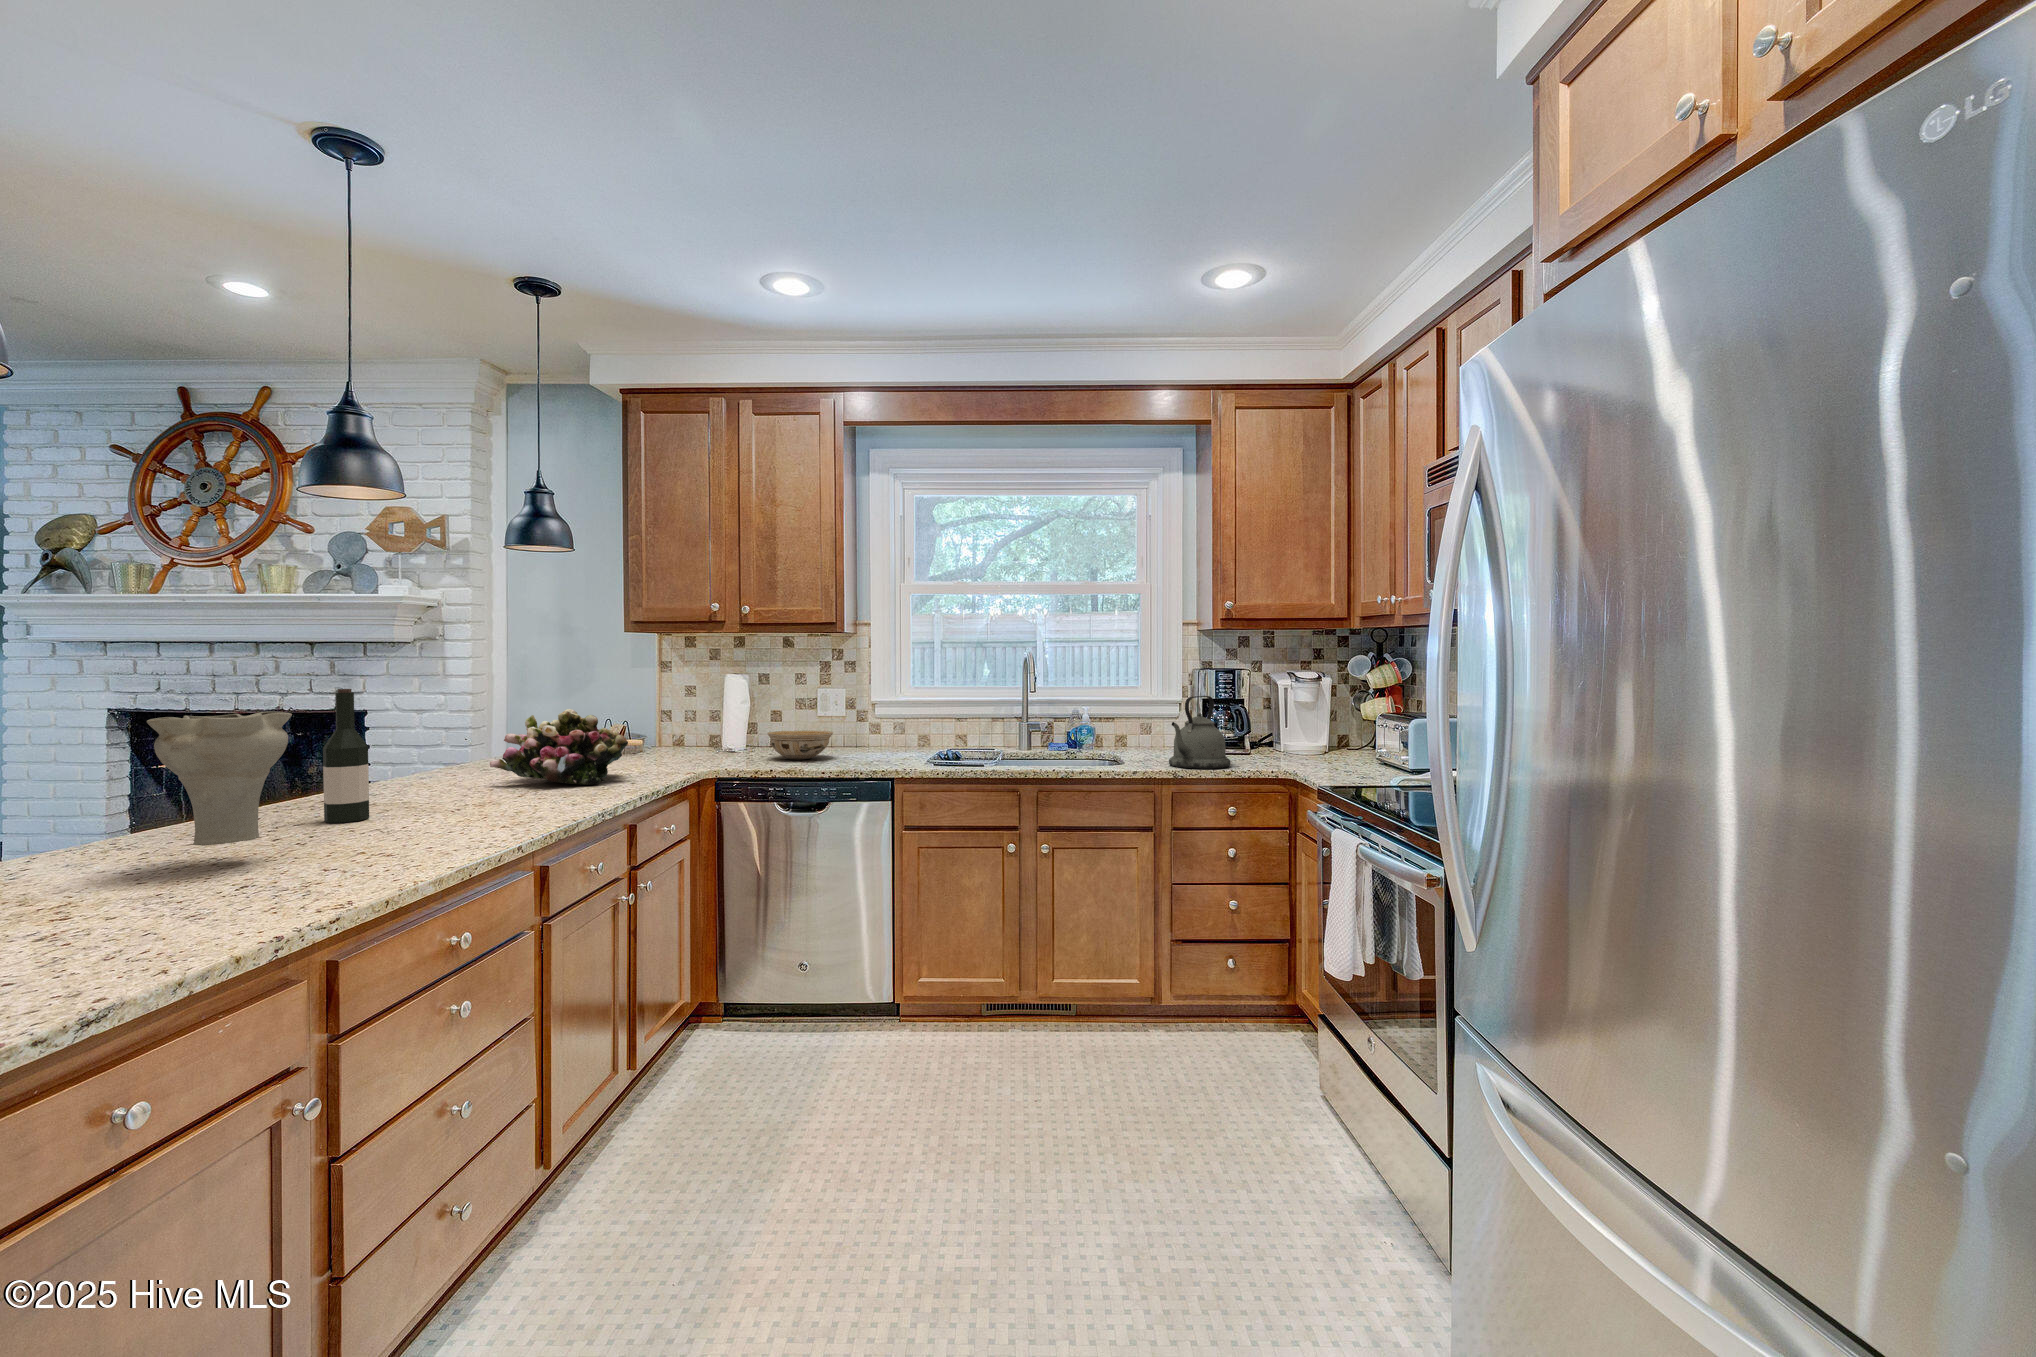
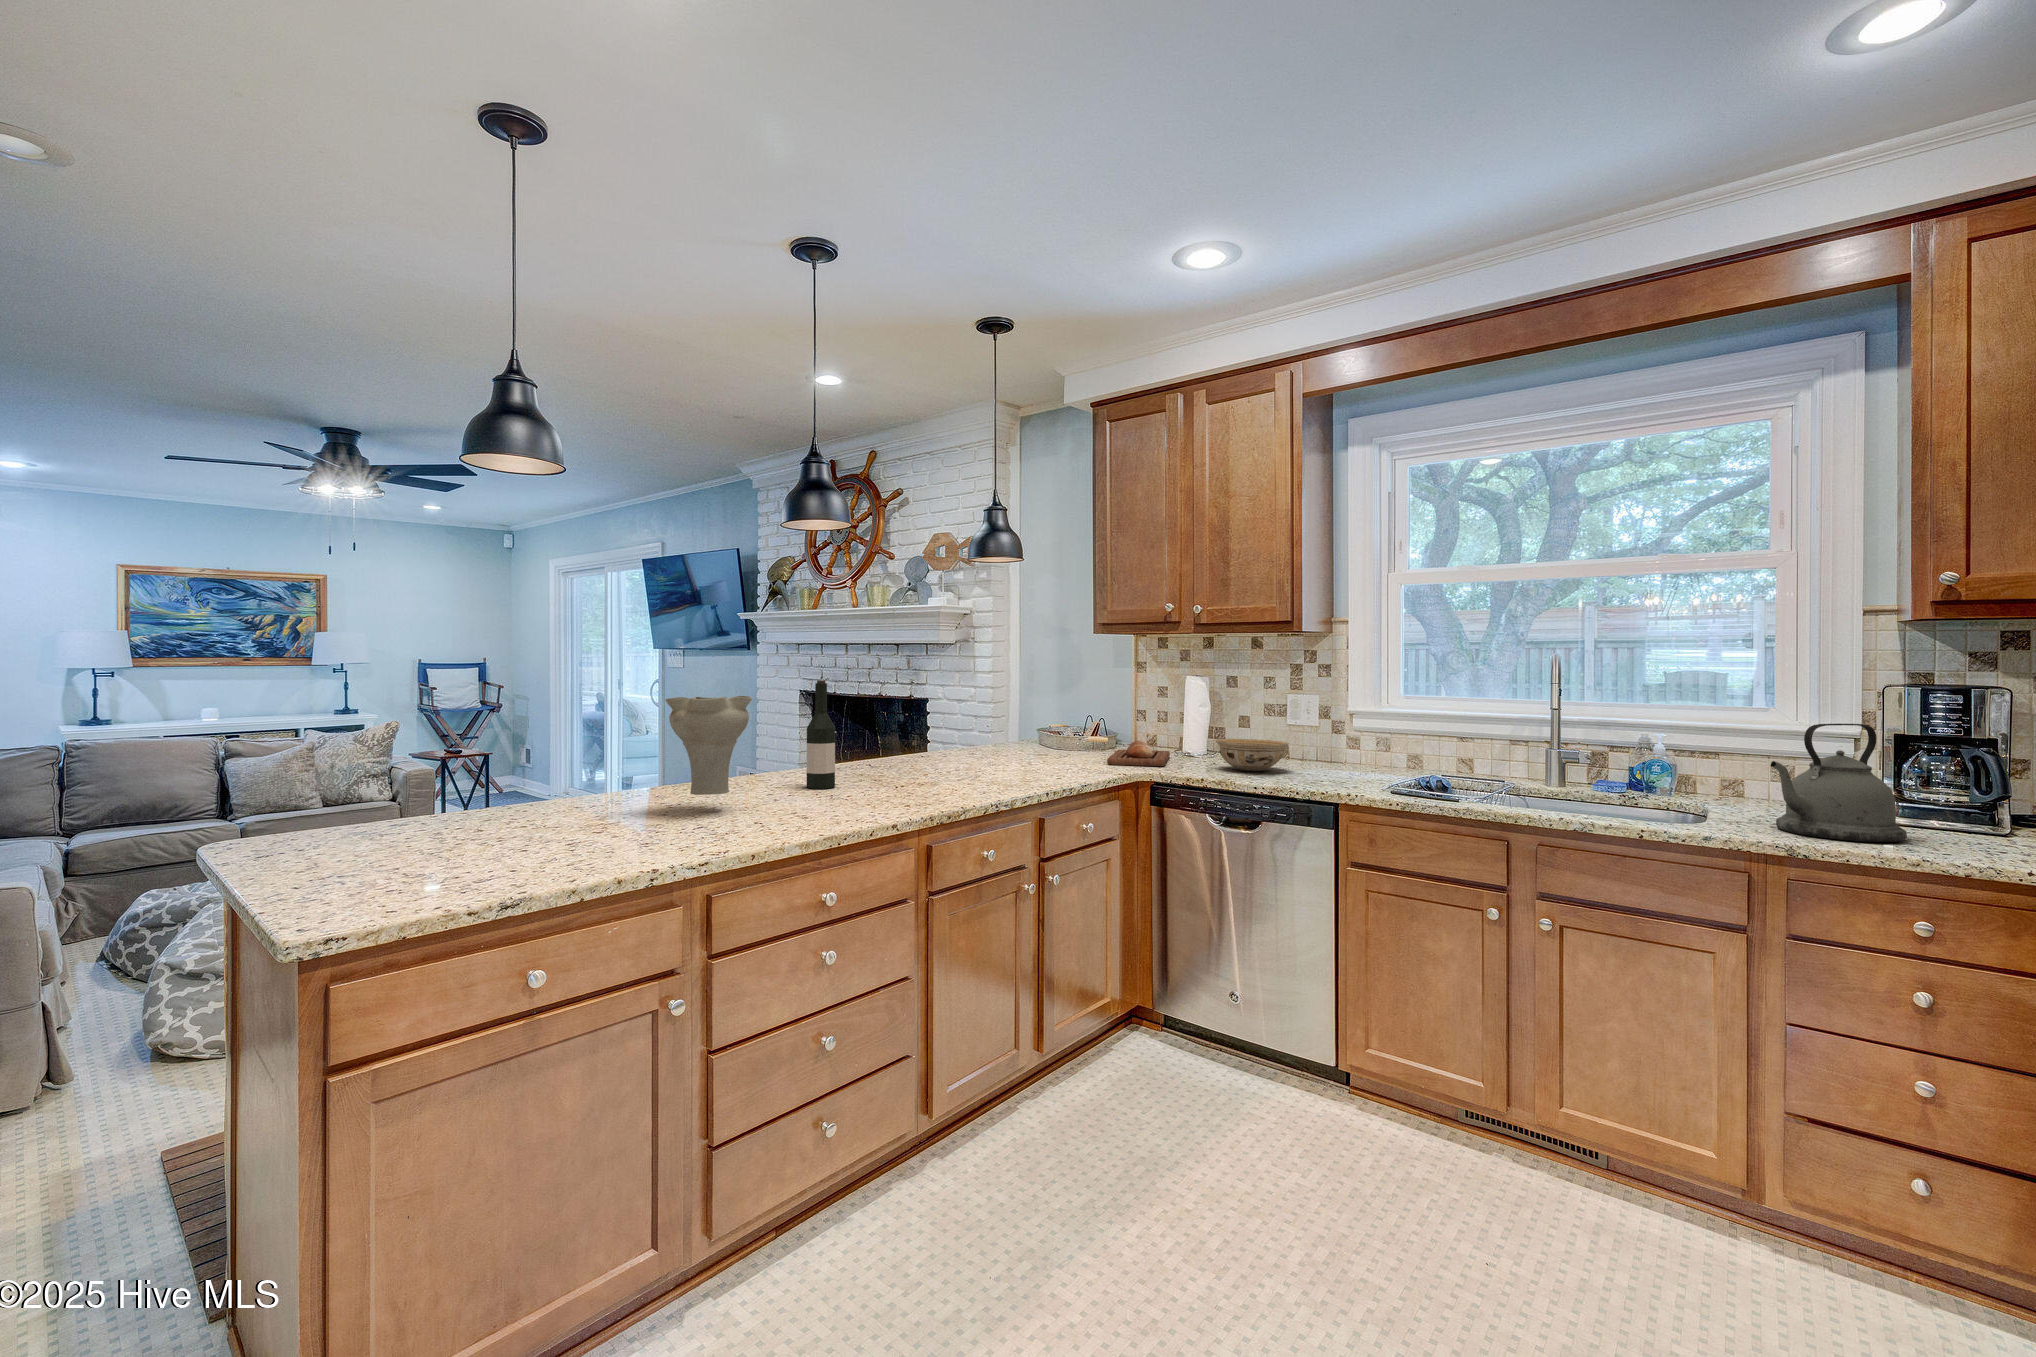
flower arrangement: present [490,709,628,785] -> none [950,705,1063,777]
bread loaf: none [653,740,719,765] -> present [1107,741,1170,766]

